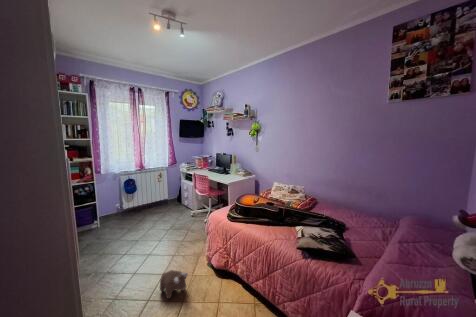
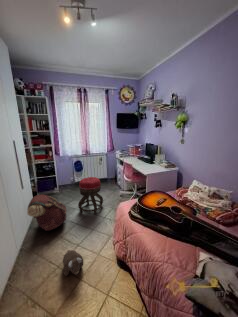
ottoman: none [147,195,177,240] -> present [78,177,103,214]
backpack: none [83,221,139,268] -> present [27,195,66,231]

